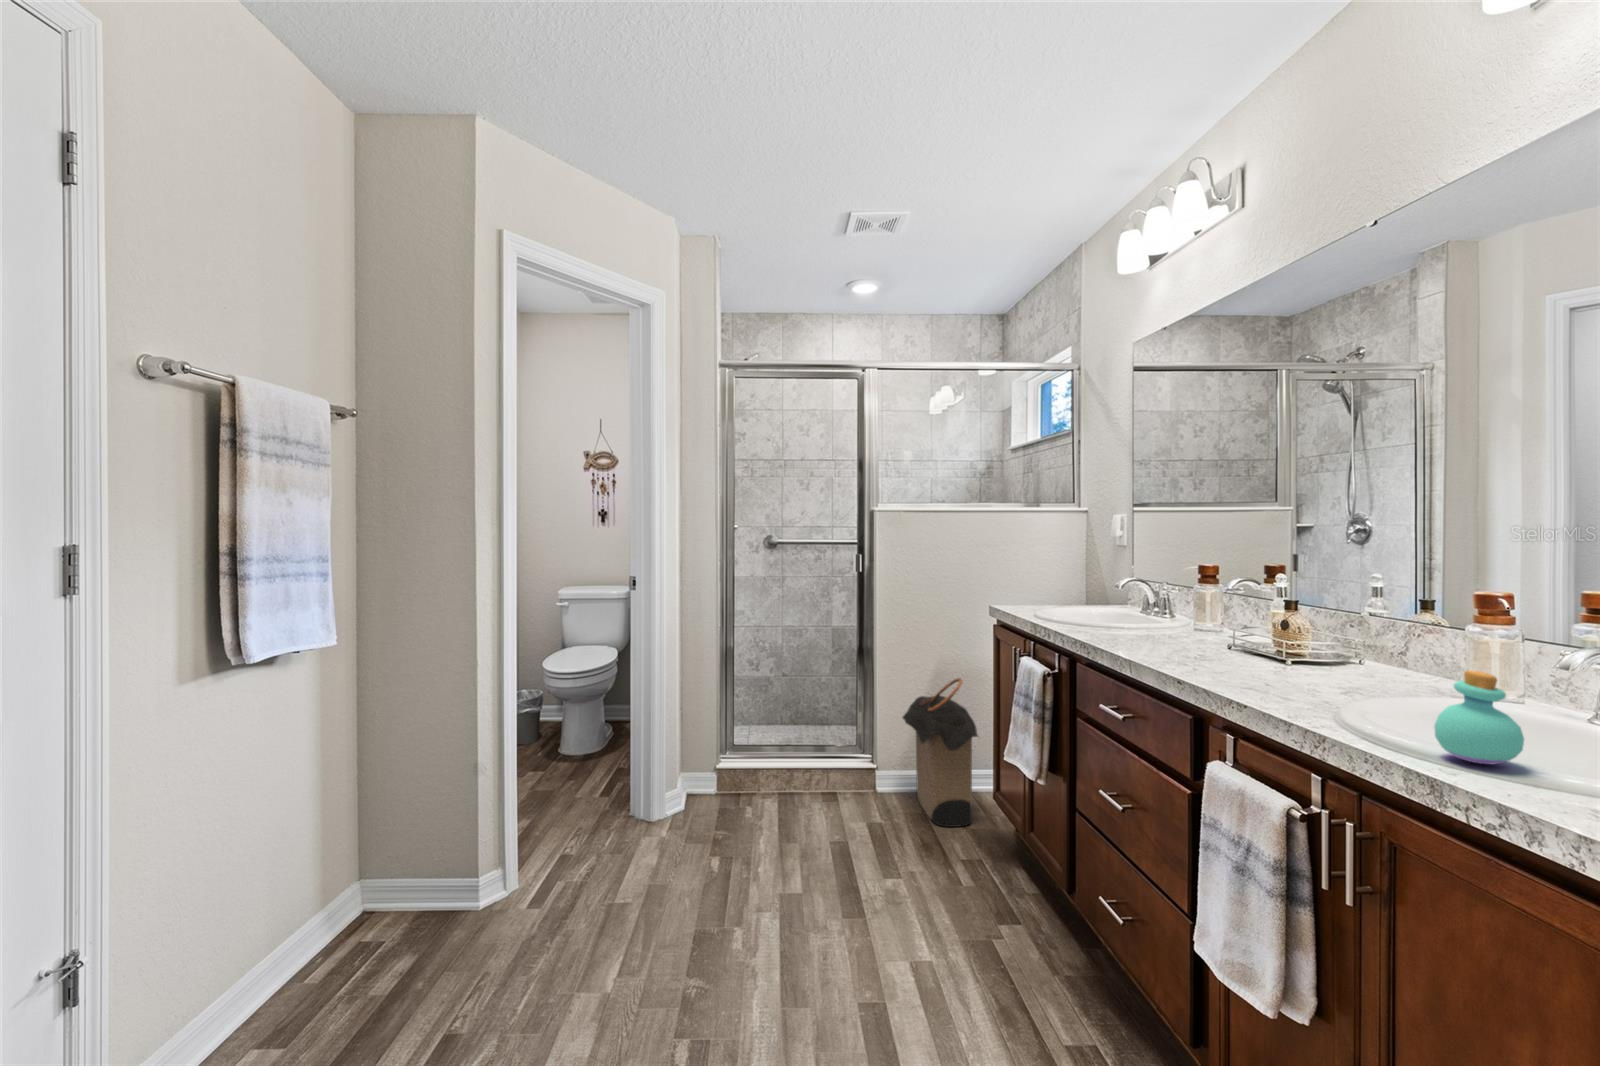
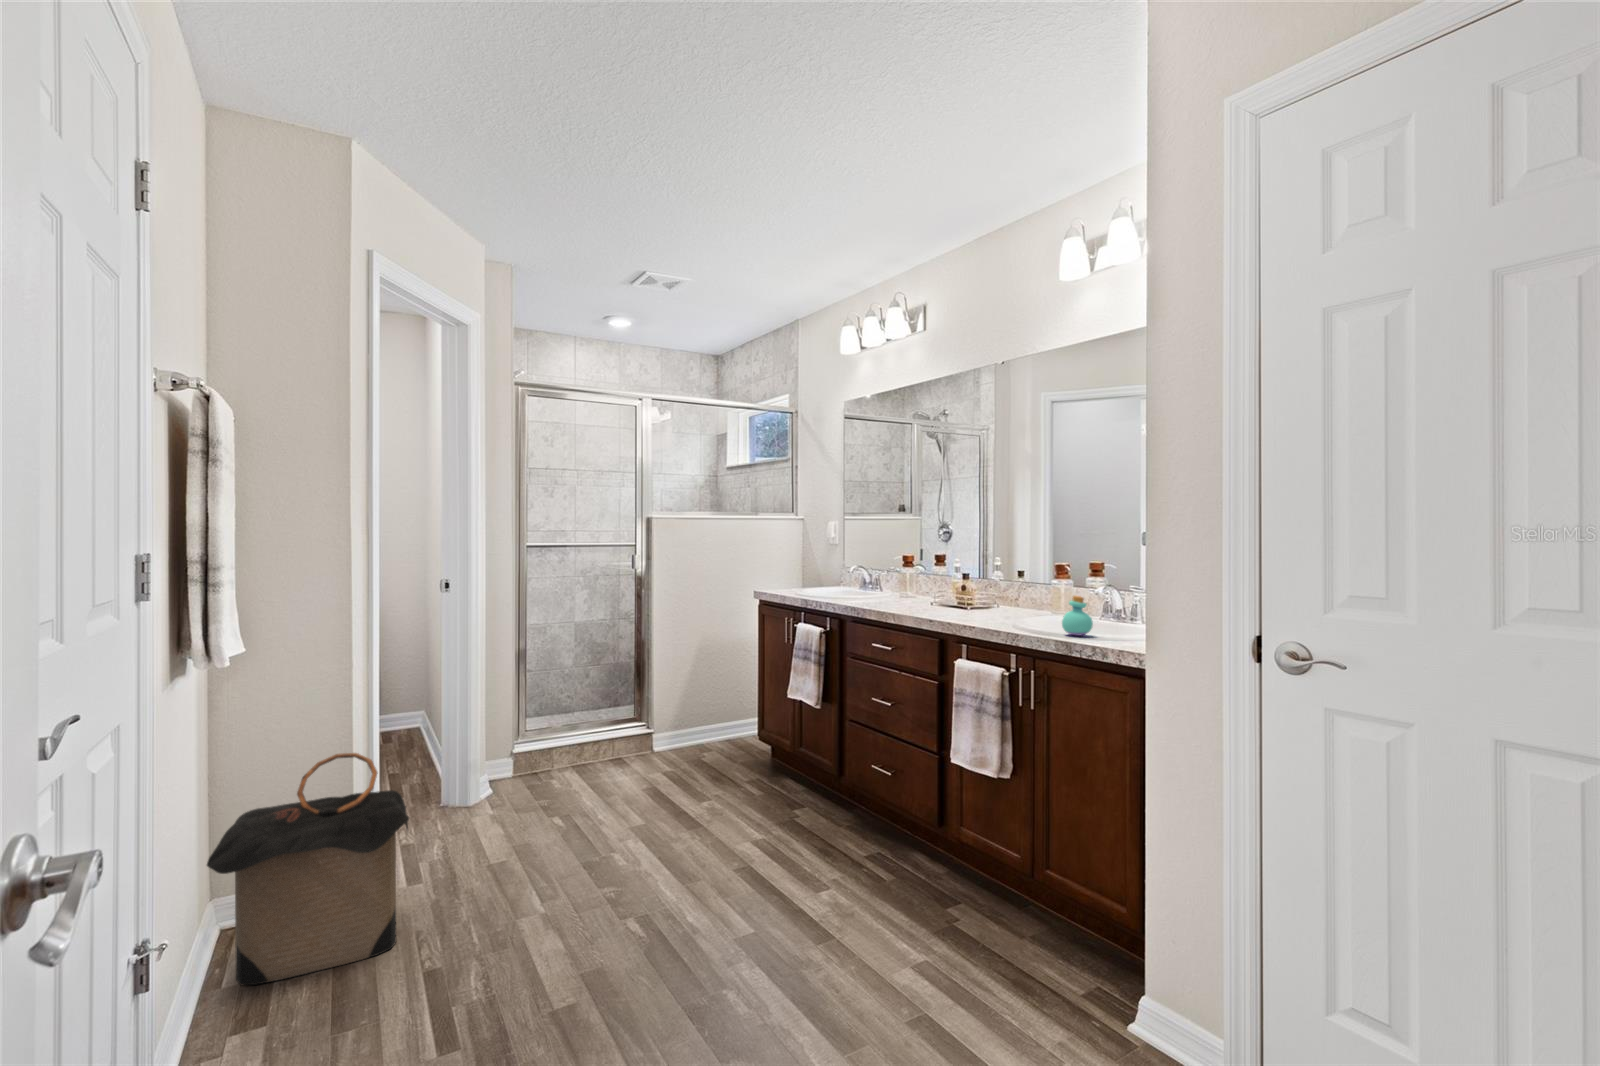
laundry hamper: present [903,678,978,827] -> present [207,753,409,985]

